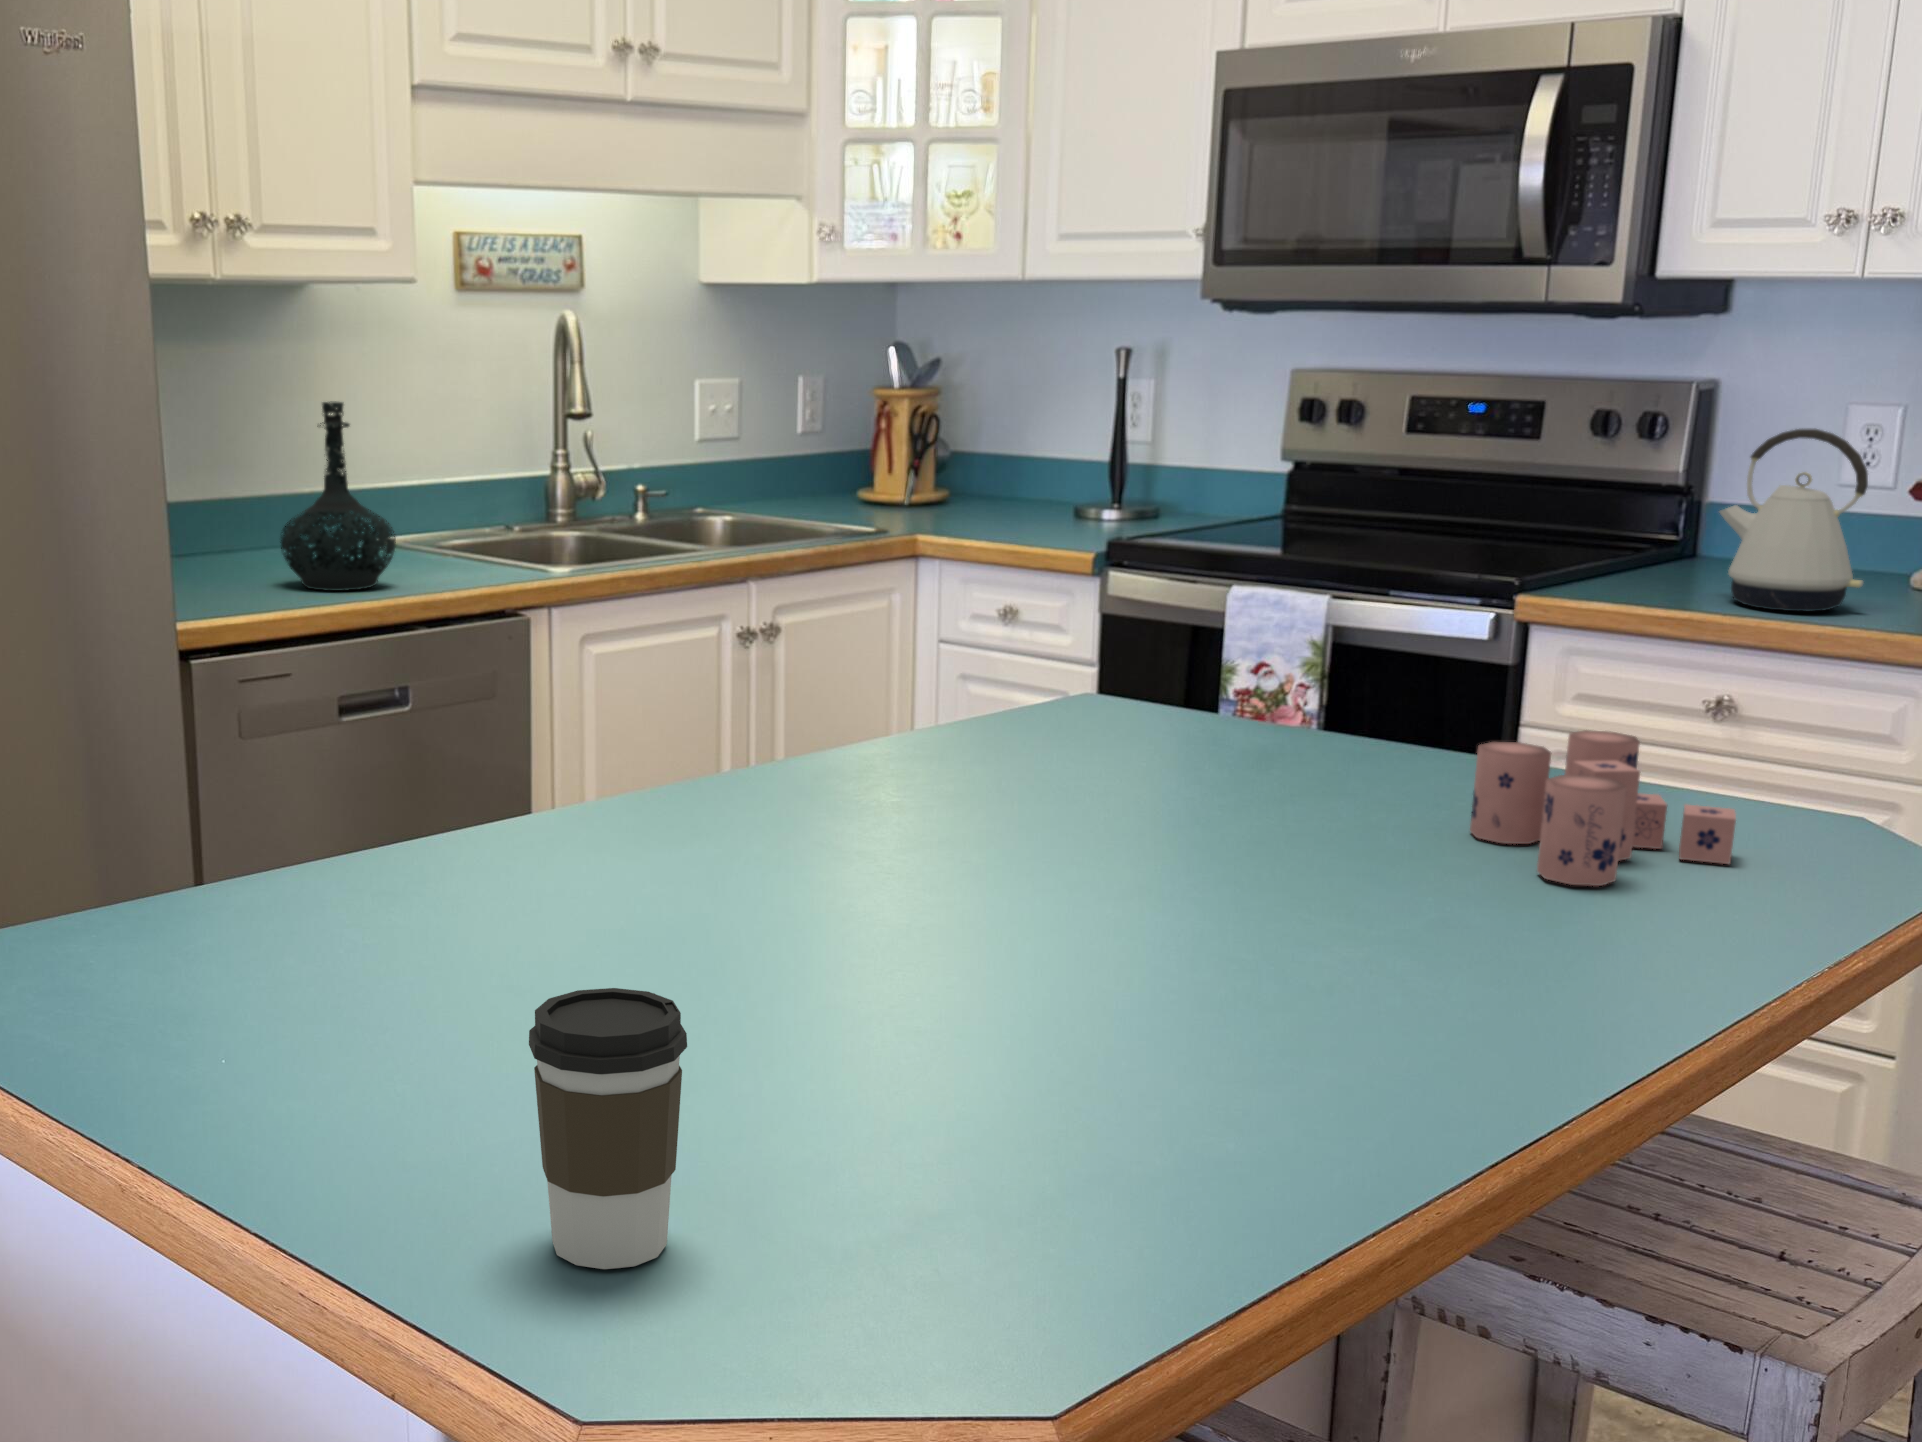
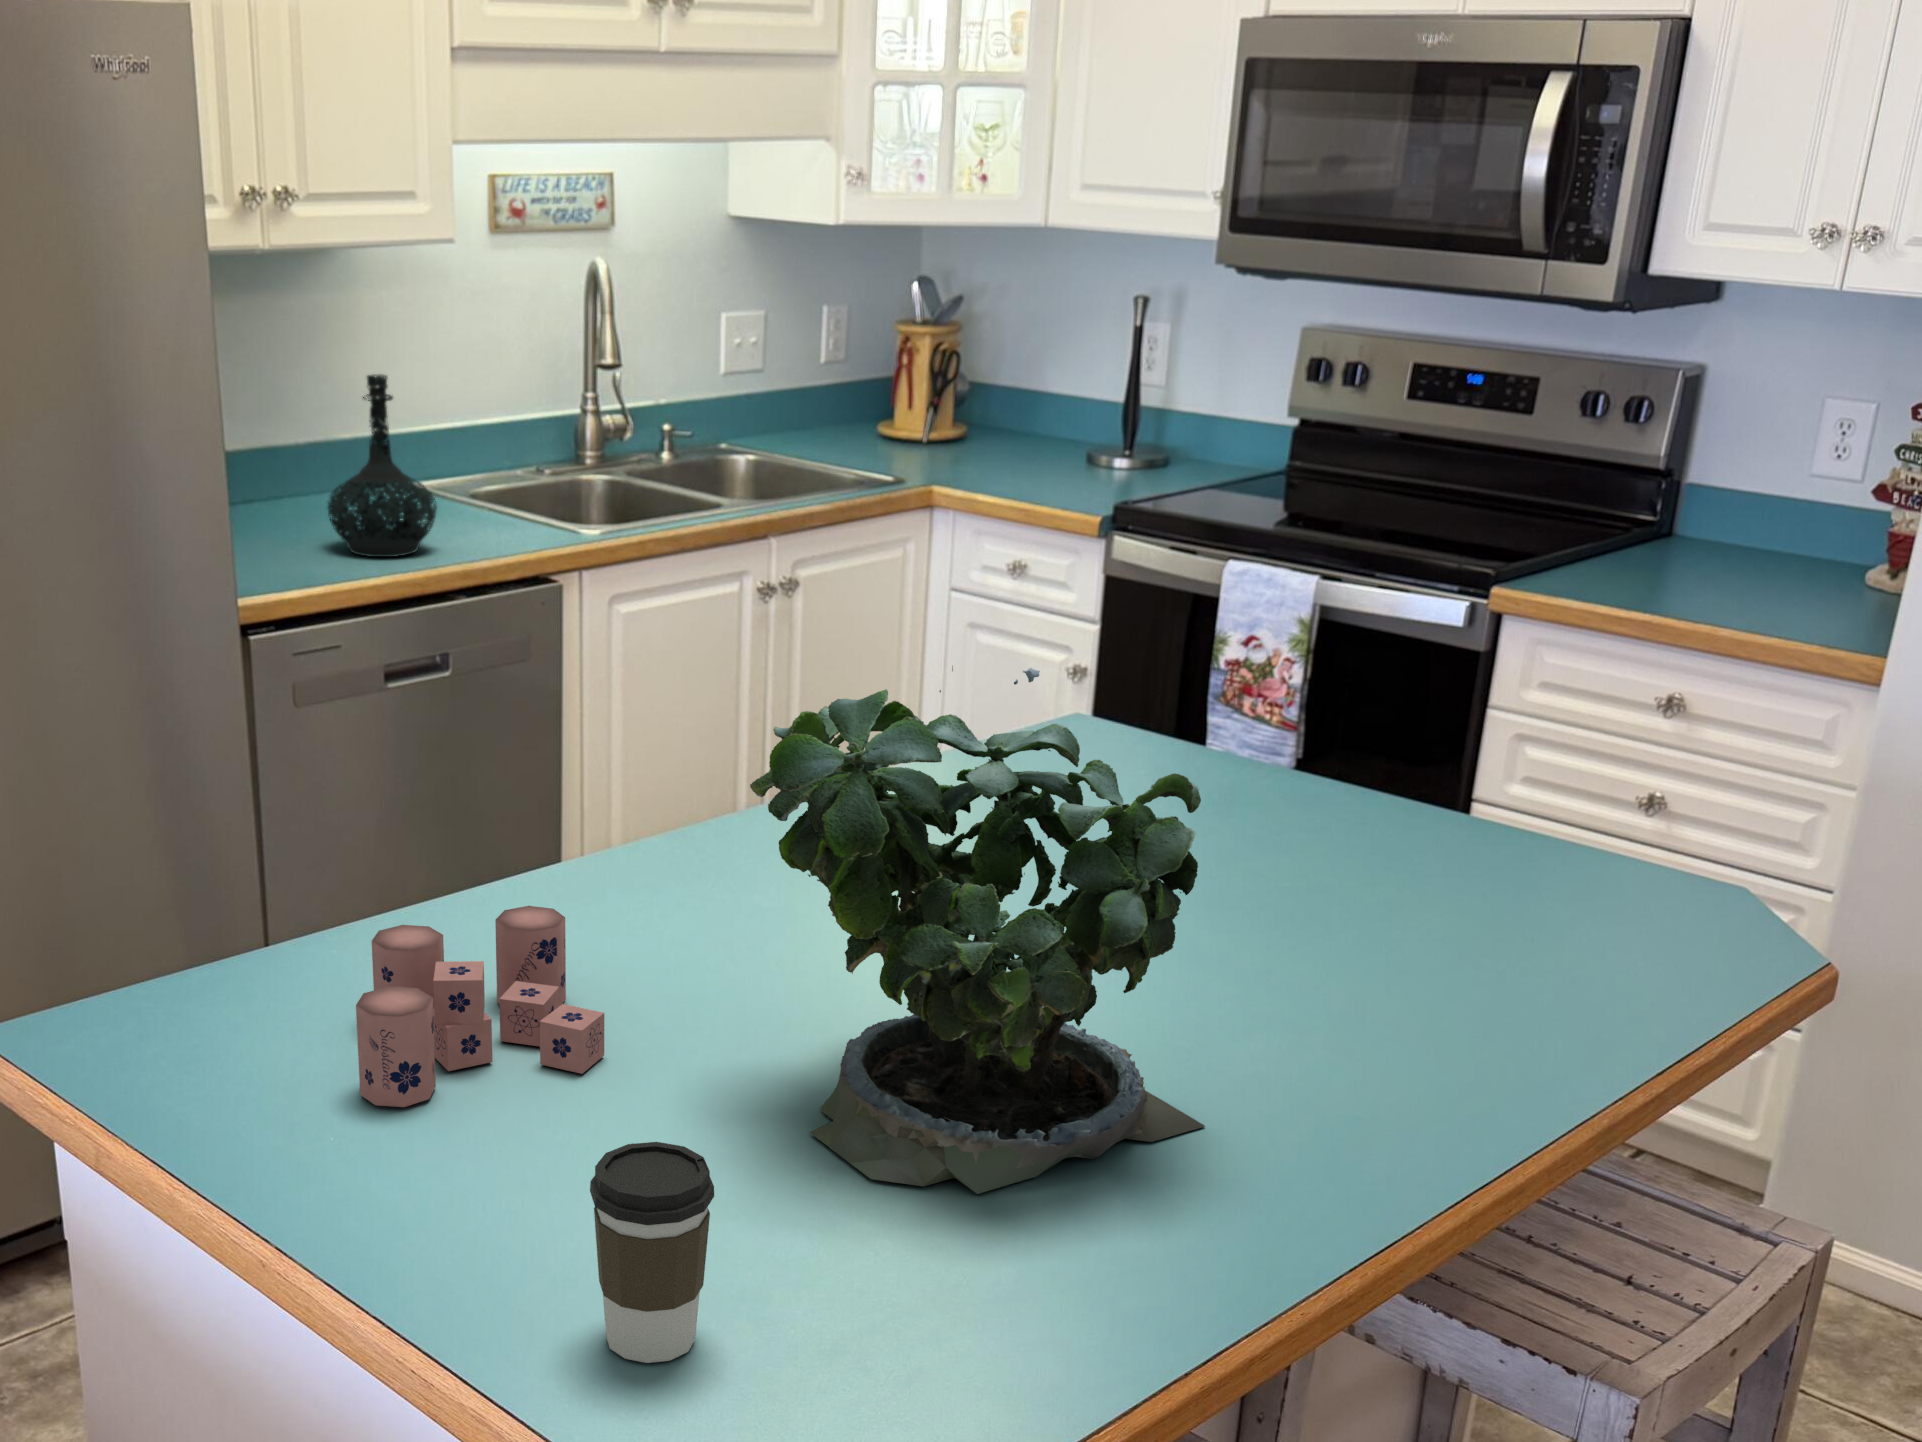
kettle: present [1720,429,1868,611] -> none [1686,442,1827,617]
potted plant: none [725,465,1285,1096] -> present [750,667,1205,1194]
candle: present [1470,730,1736,886] -> present [356,906,604,1107]

